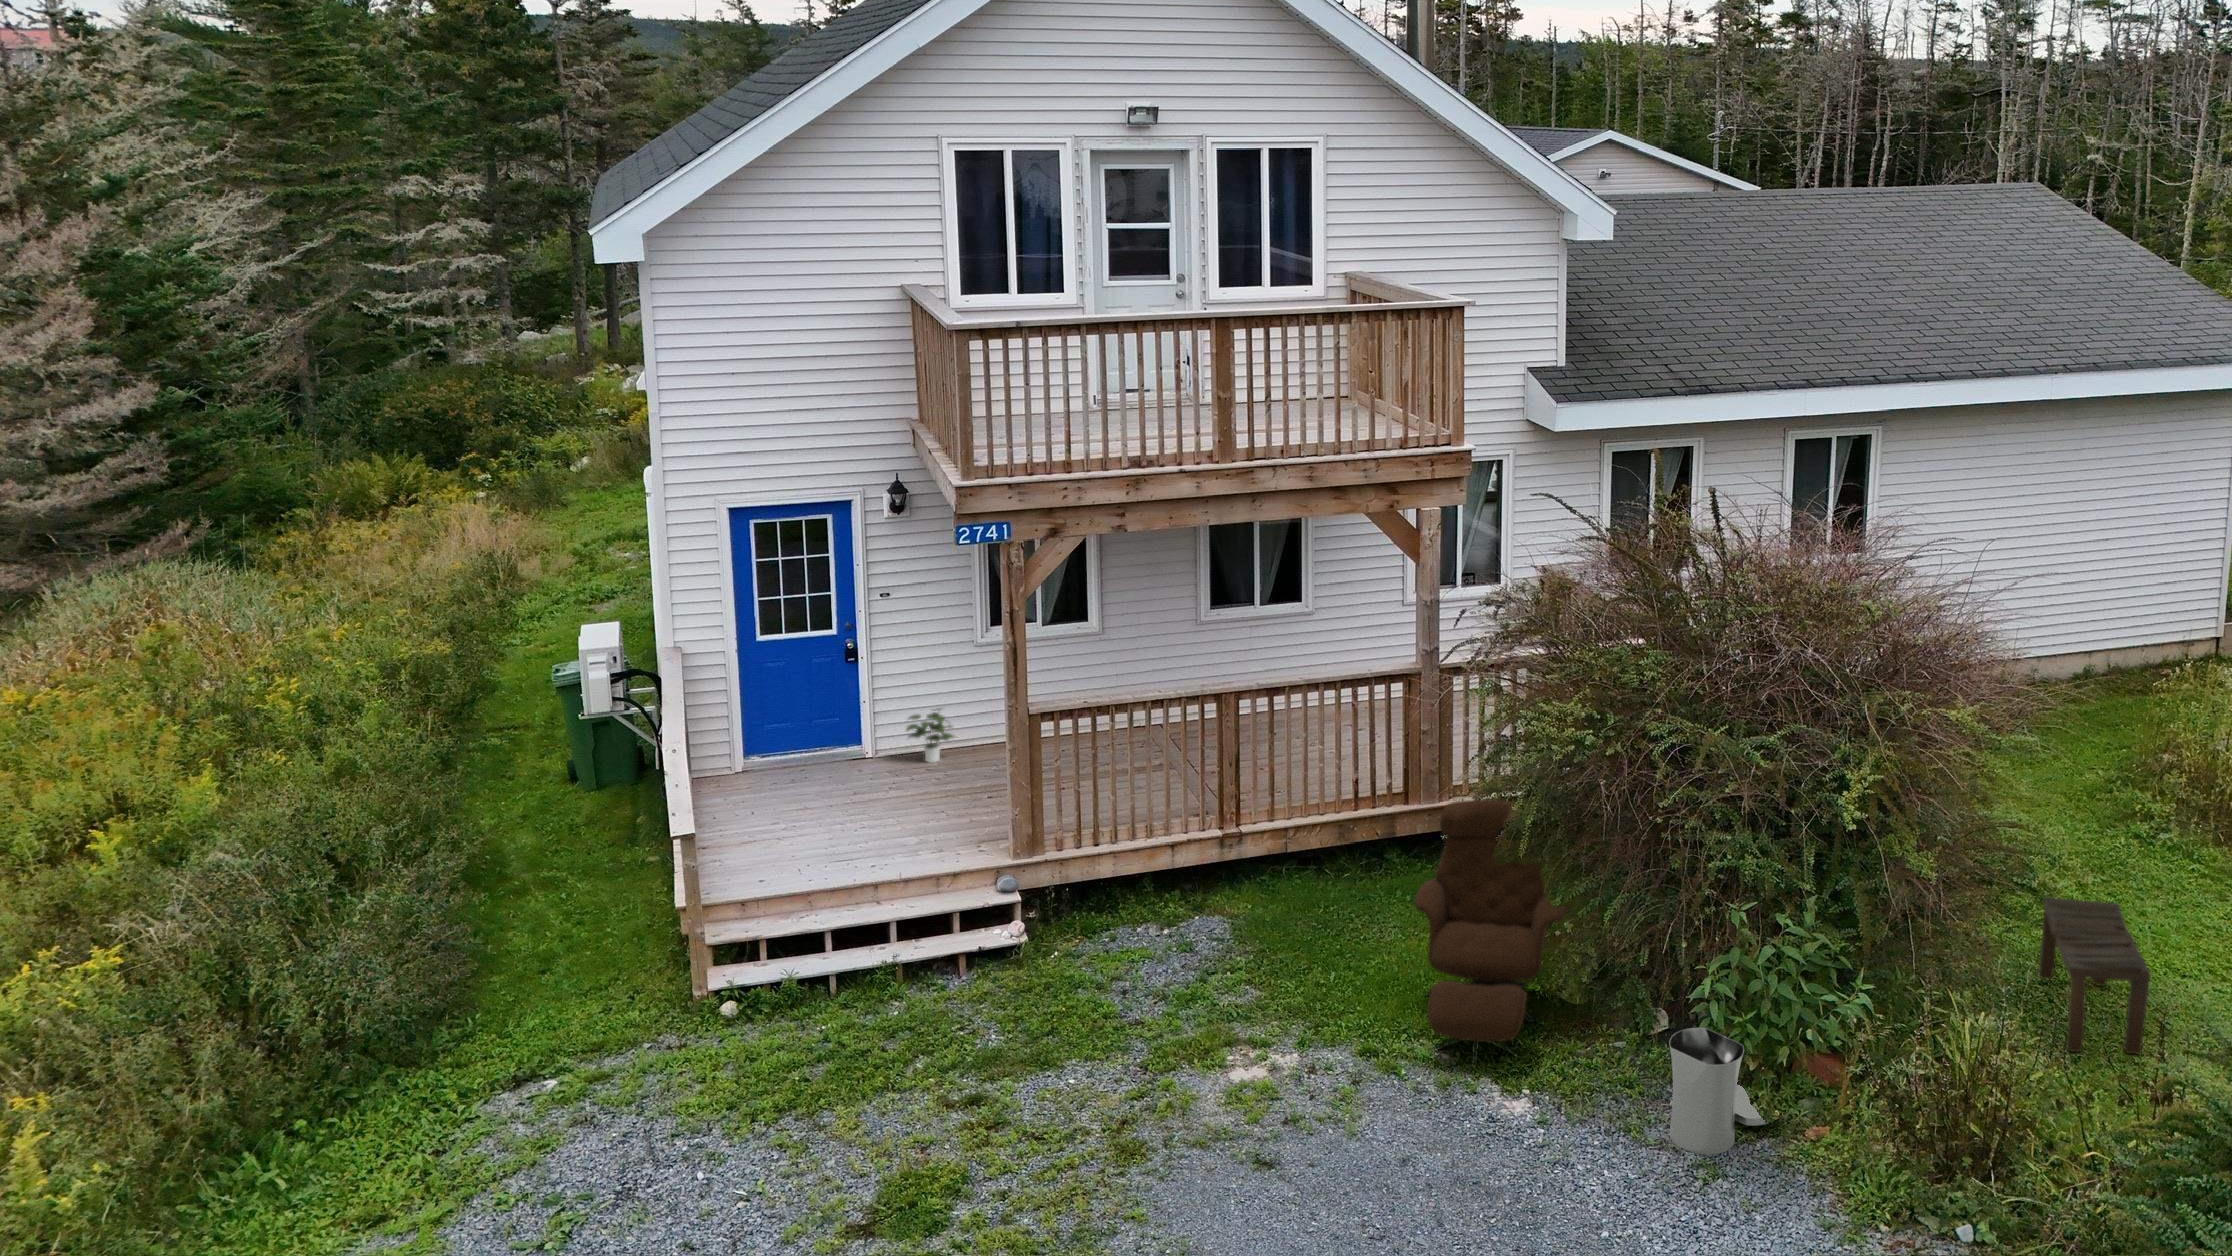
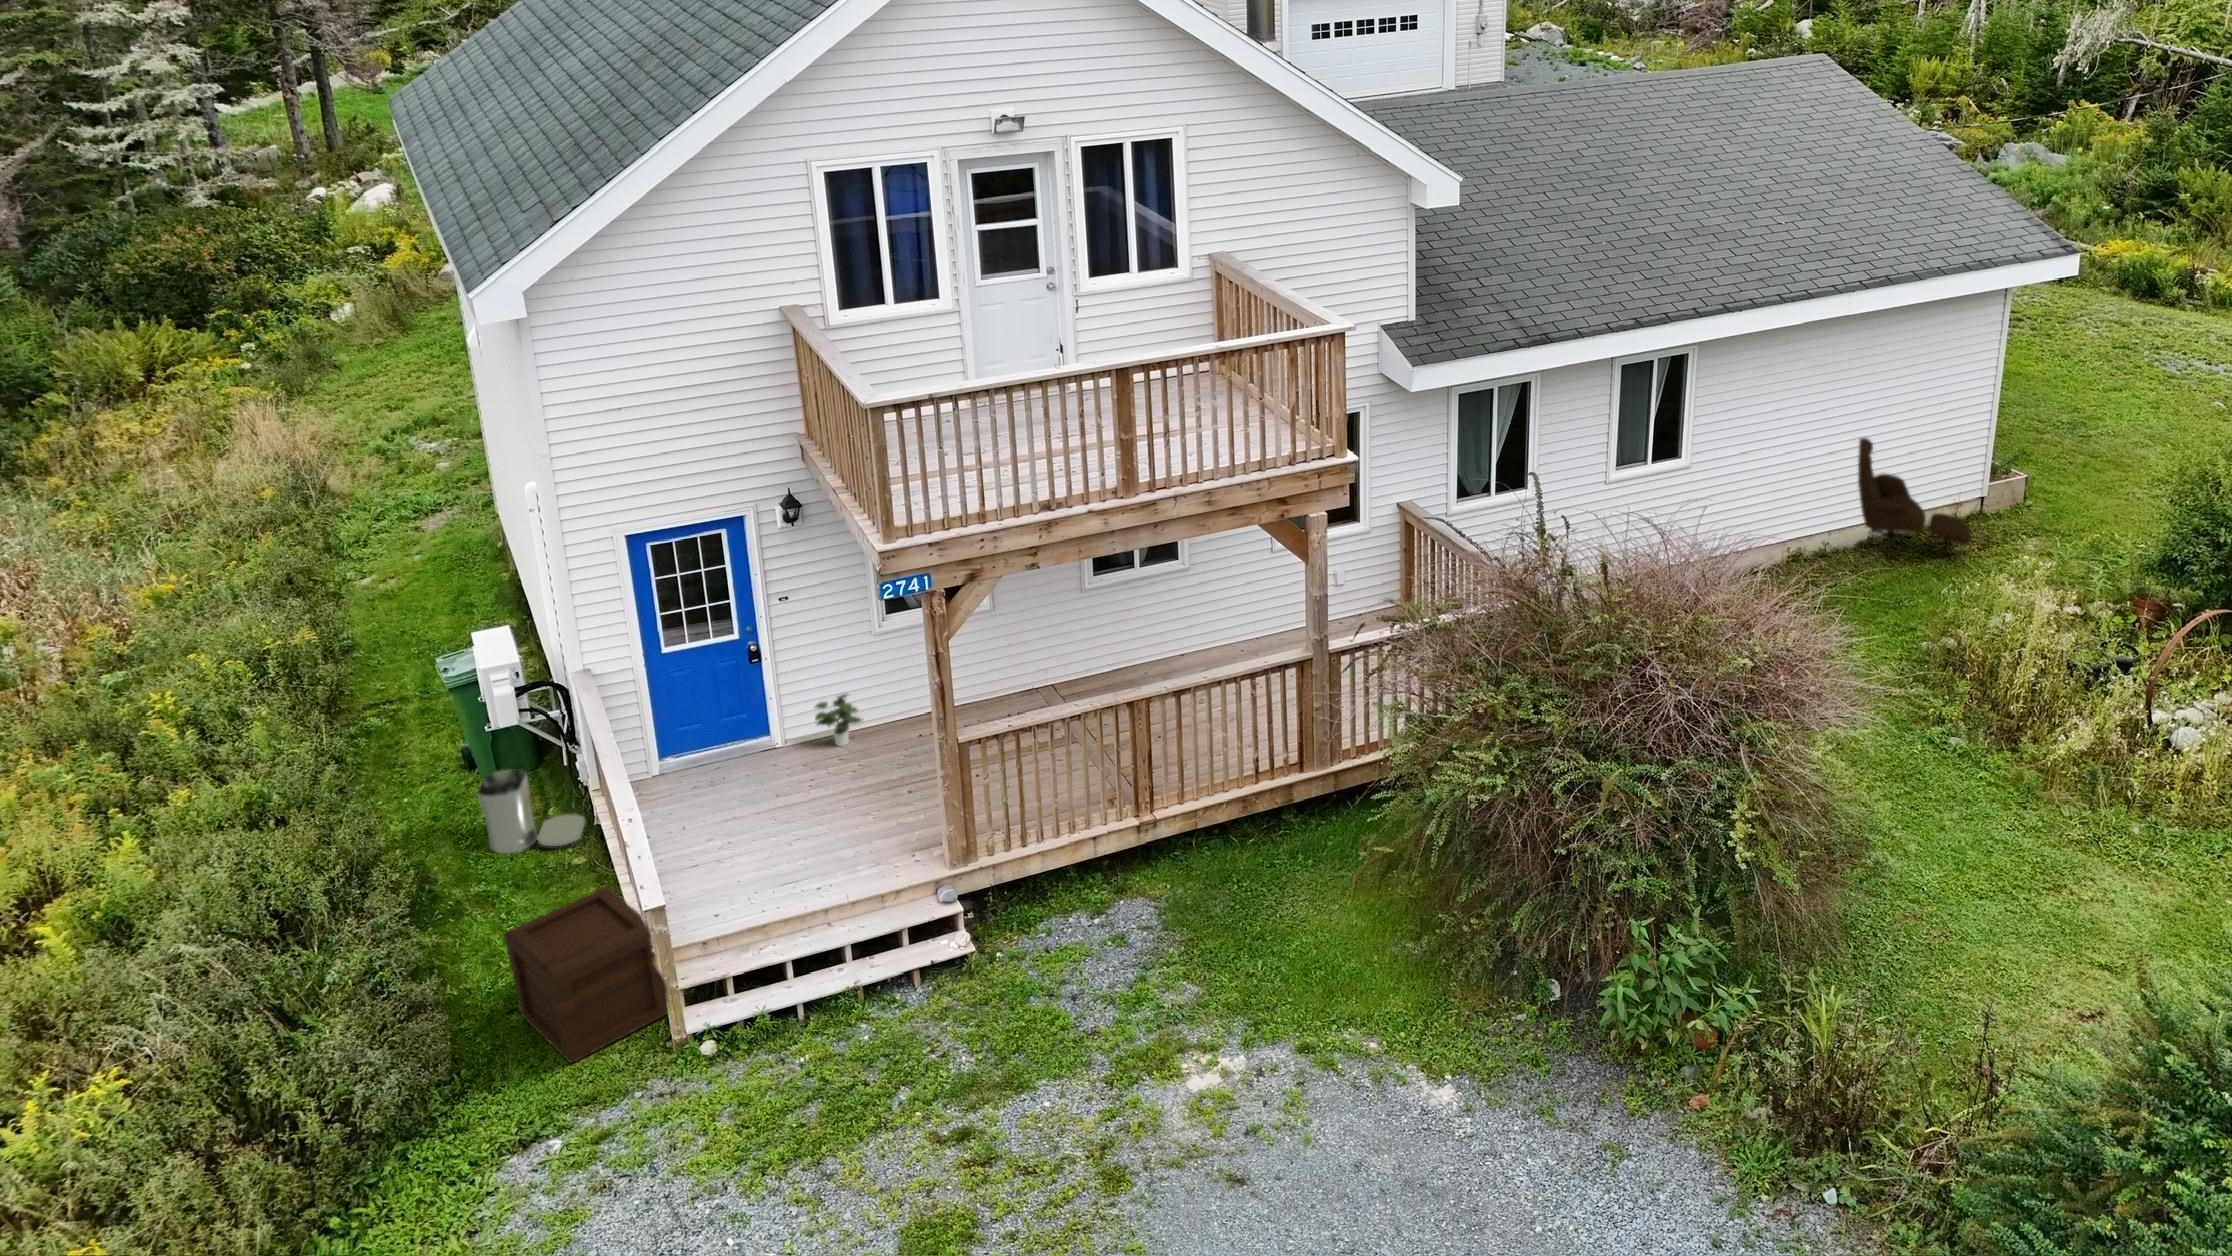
lounge chair: present [1414,800,1566,1067] -> present [1856,438,1971,560]
wooden crate: none [538,832,699,1002] -> present [504,887,668,1063]
bench: present [2038,898,2151,1054] -> none [1861,849,1960,992]
trash can: present [1669,1028,1768,1154] -> present [477,770,585,854]

